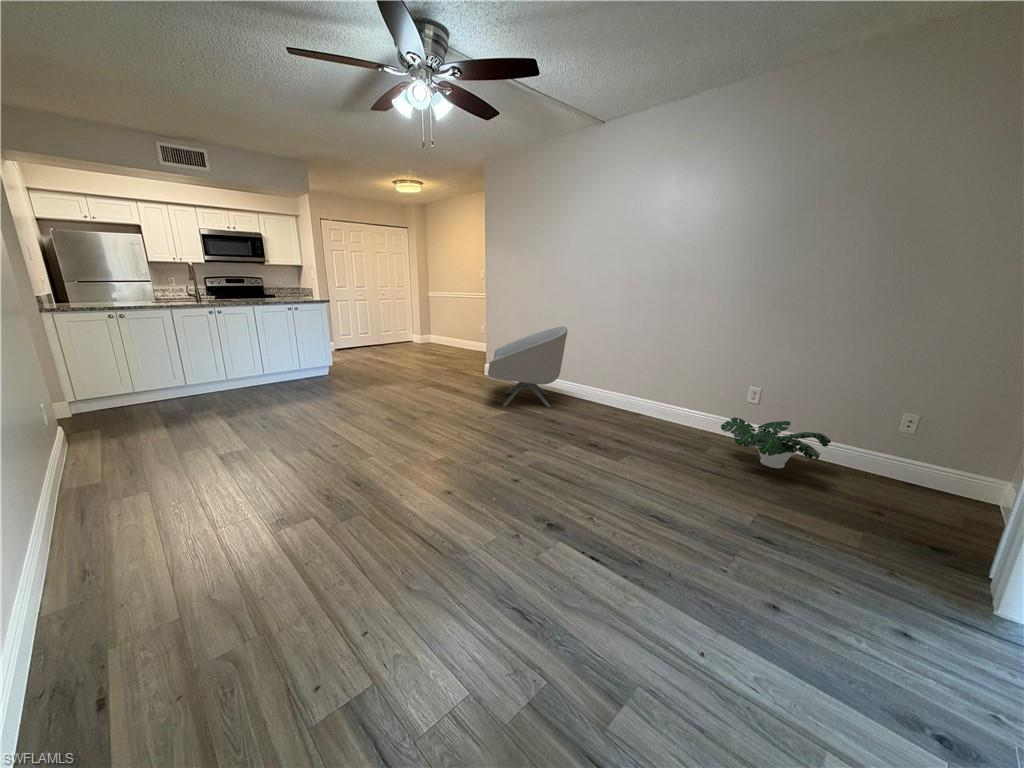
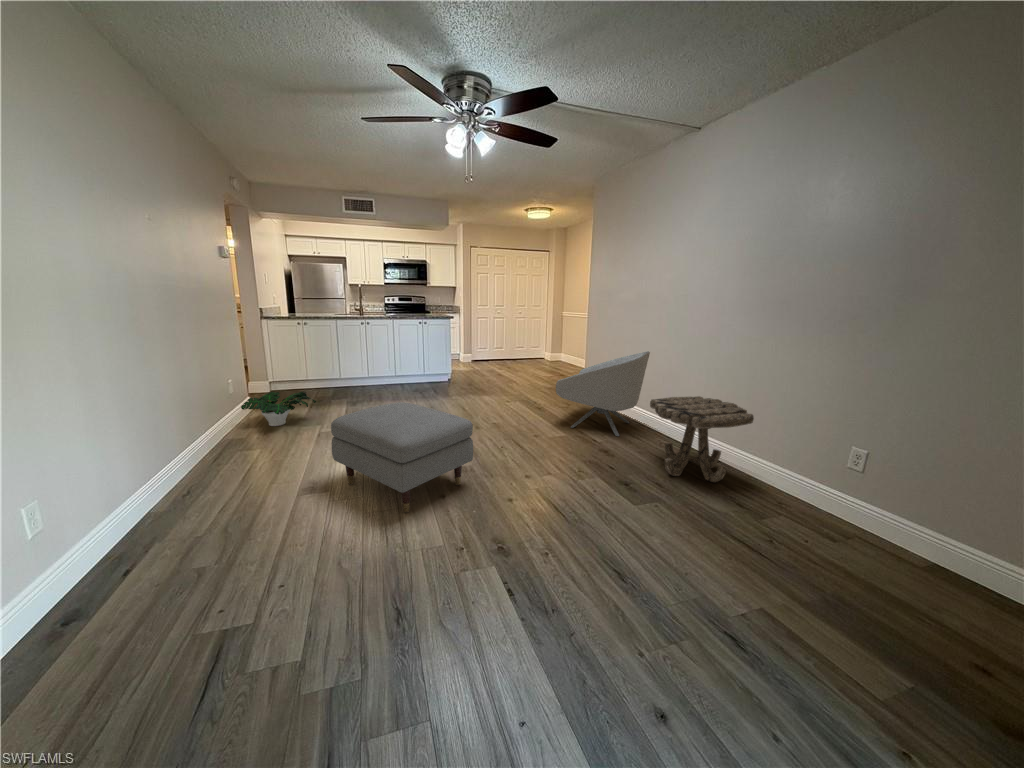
side table: none [591,362,674,431] -> present [650,396,754,482]
ottoman: none [299,402,467,520] -> present [331,402,473,512]
potted plant: present [721,417,831,468] -> present [241,391,316,426]

